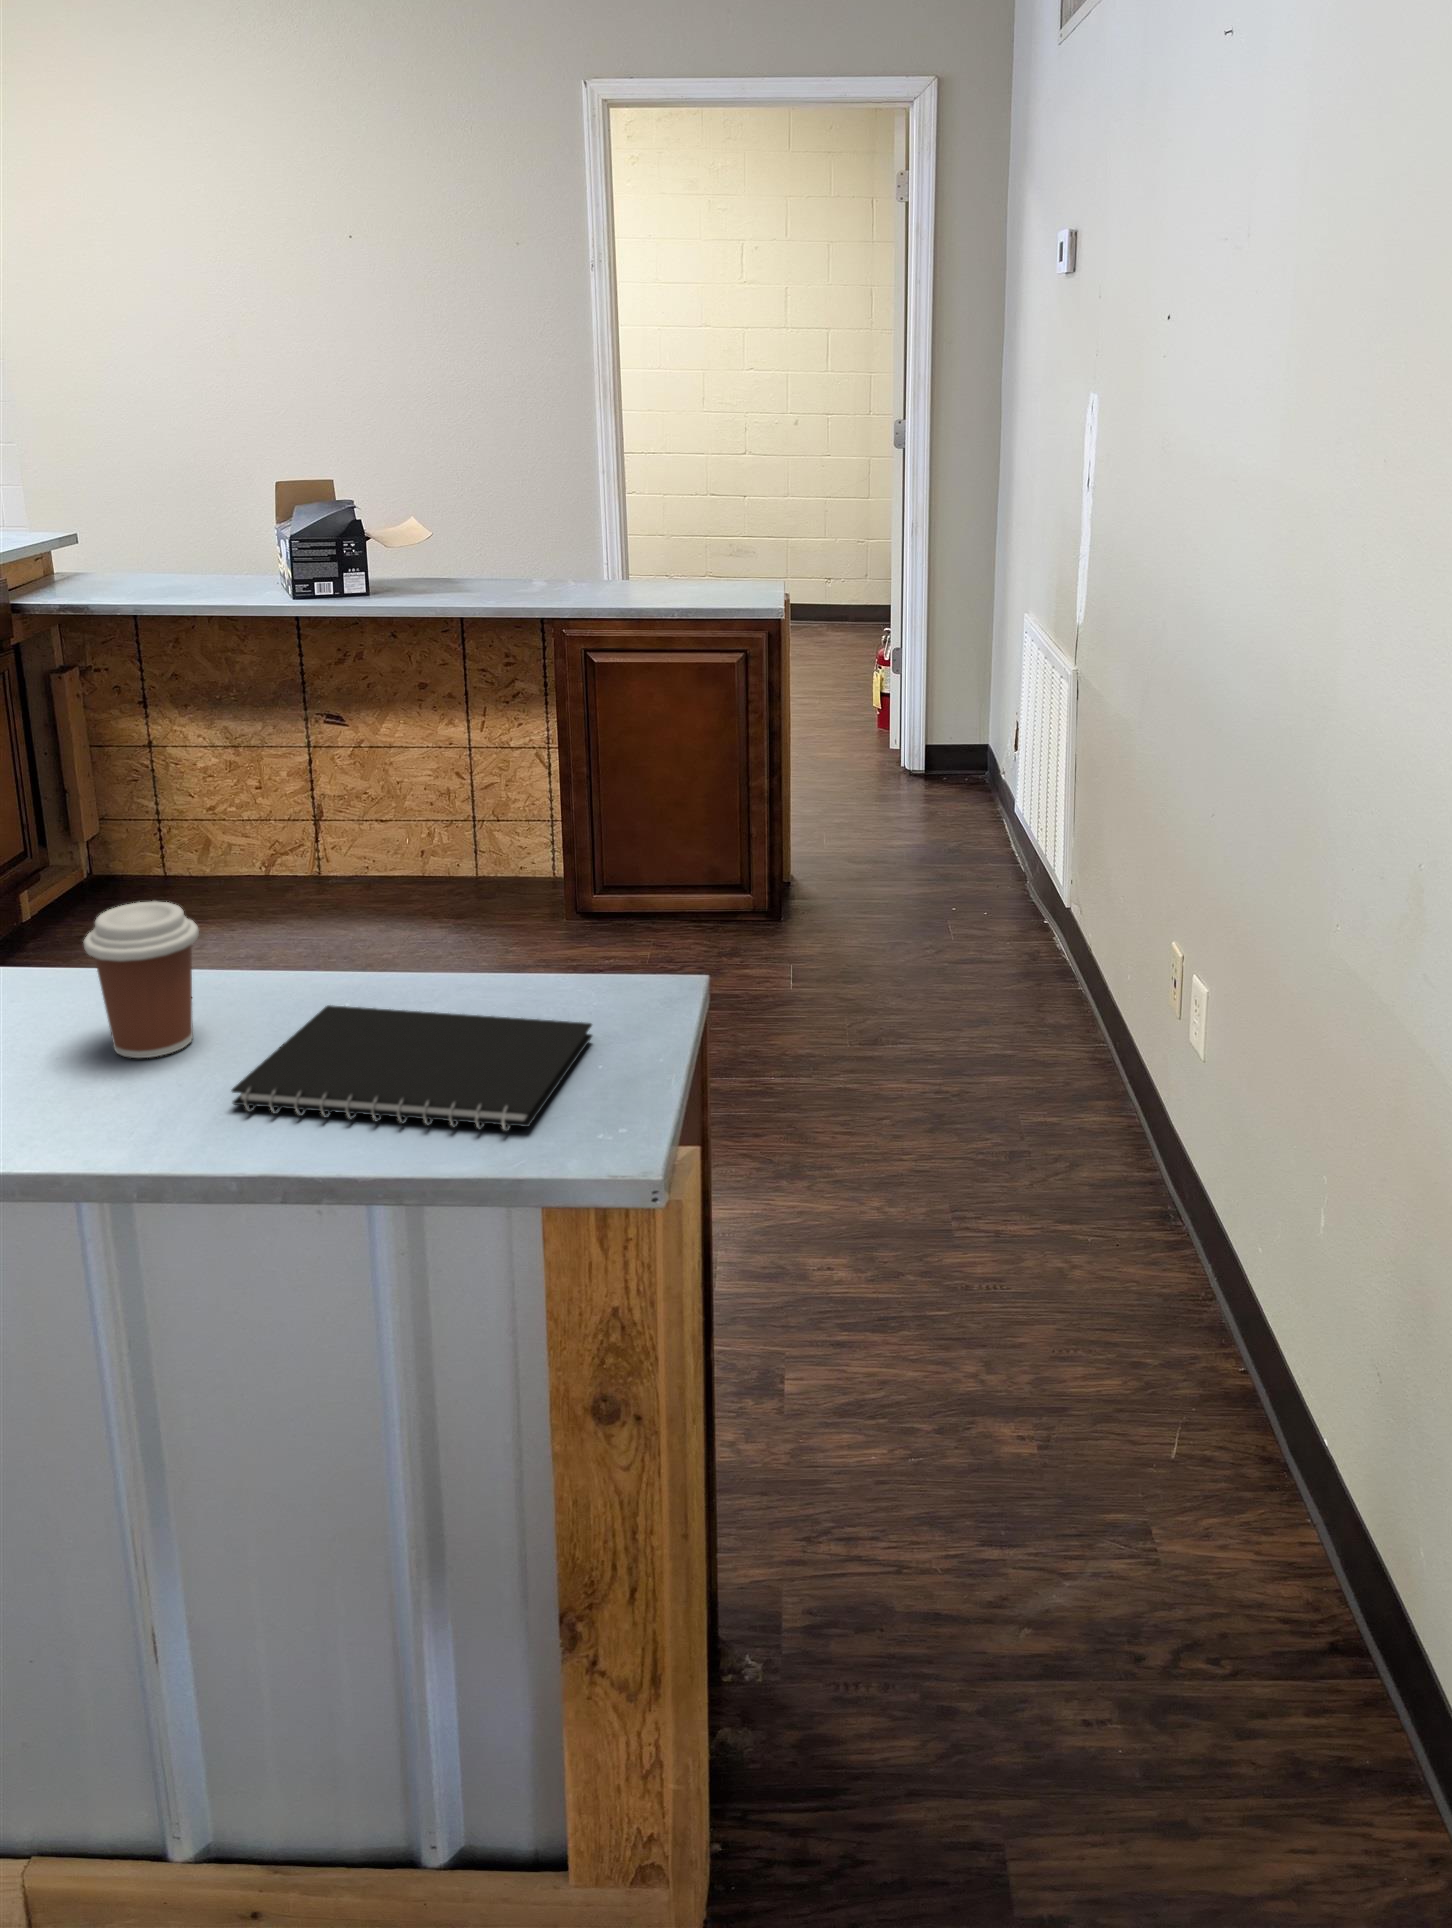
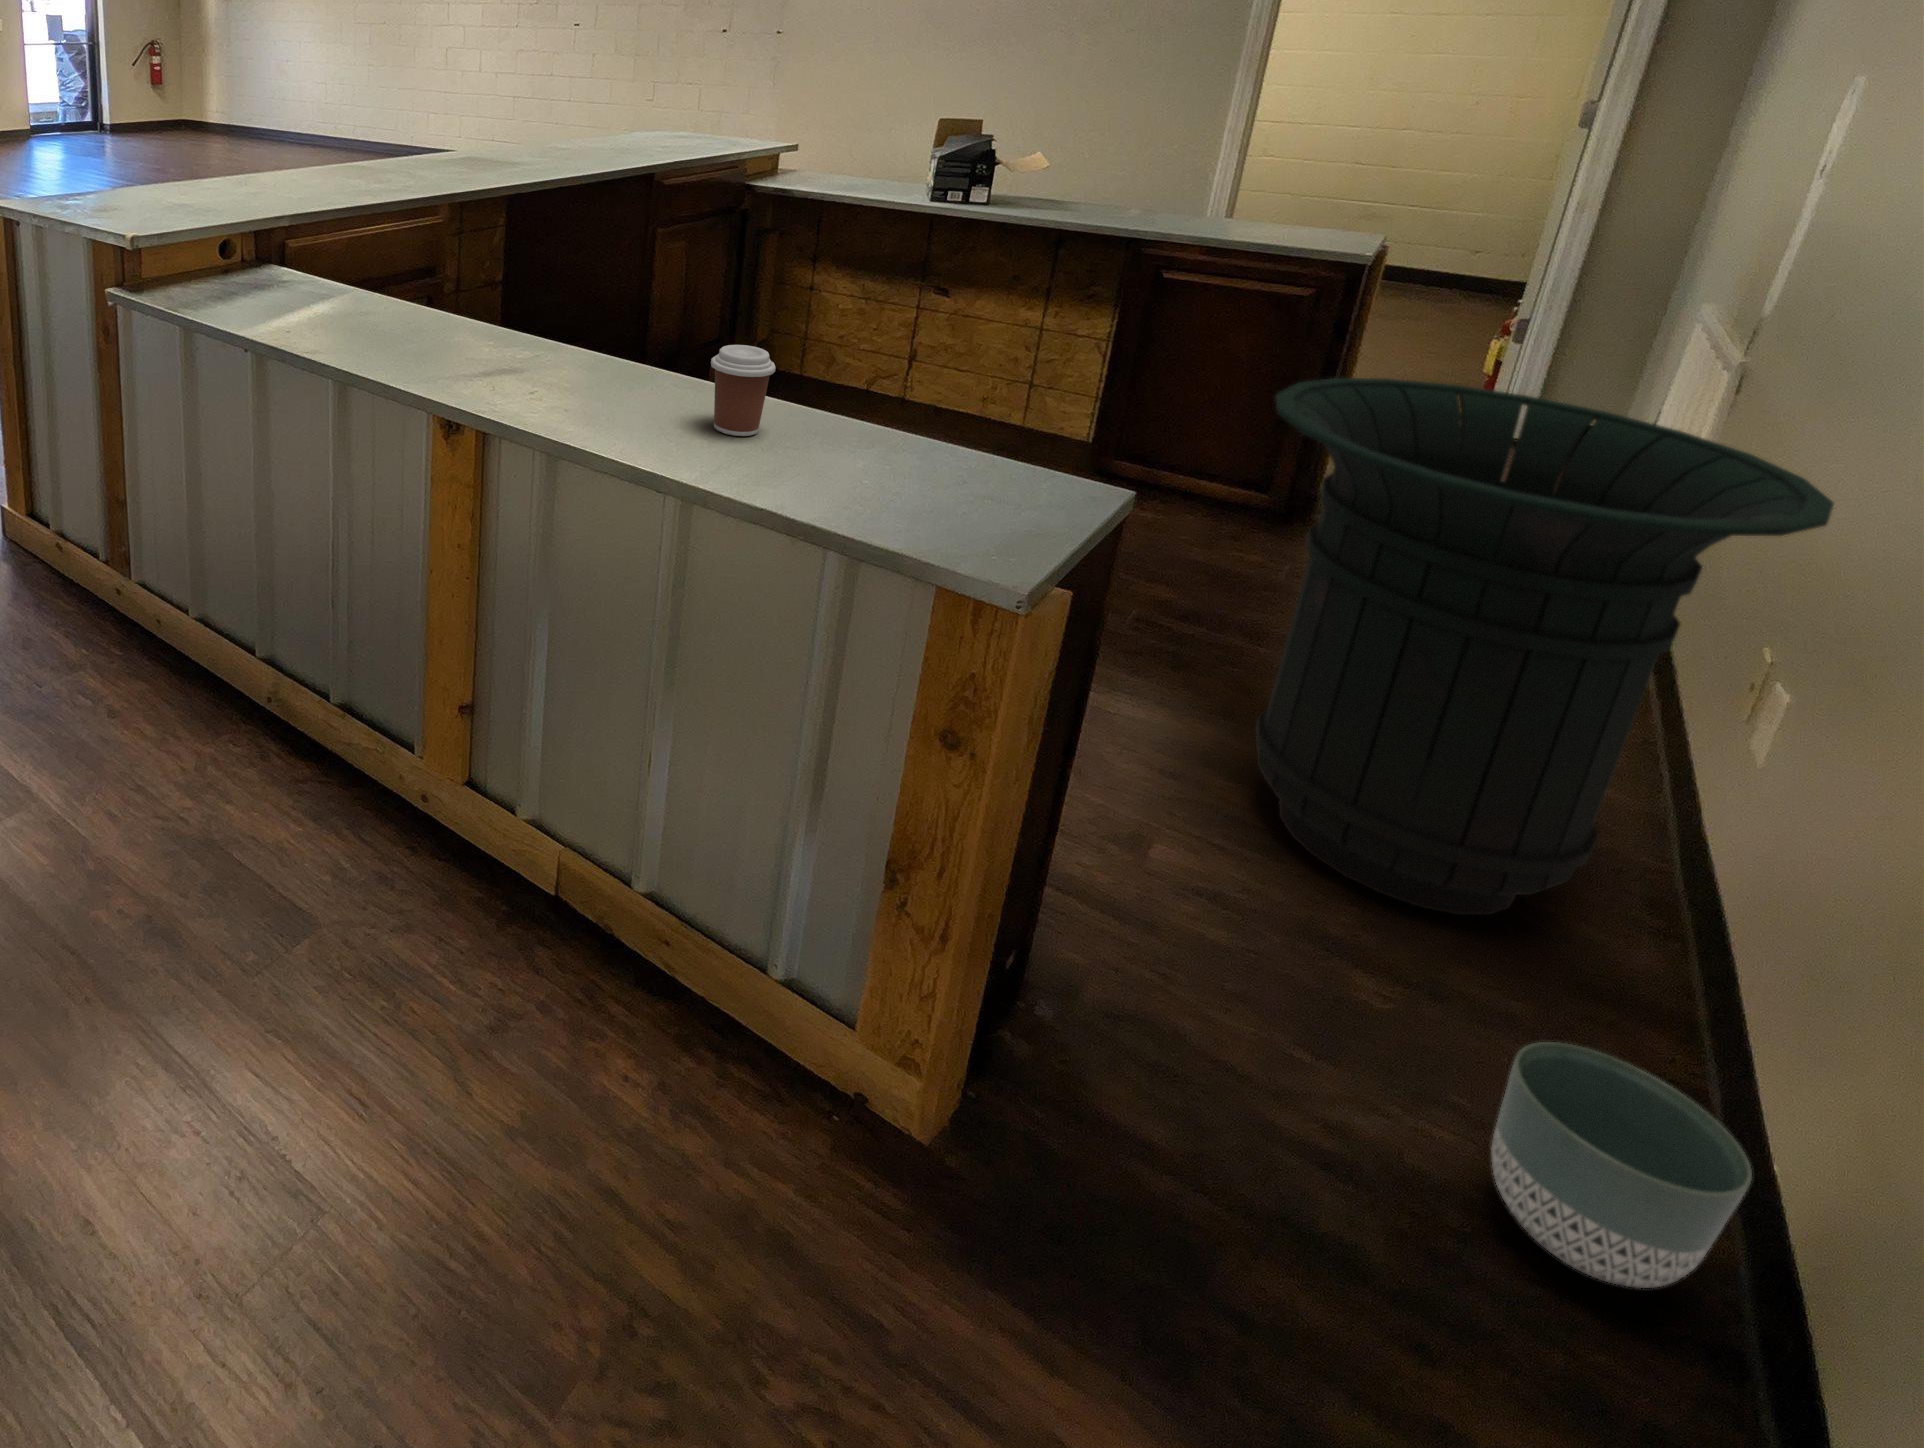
trash can: none [773,735,1205,1304] -> present [1256,378,1834,915]
notebook: present [232,1005,592,1131] -> none [766,436,1016,538]
planter: none [1153,1386,1325,1614] -> present [1492,1042,1752,1288]

